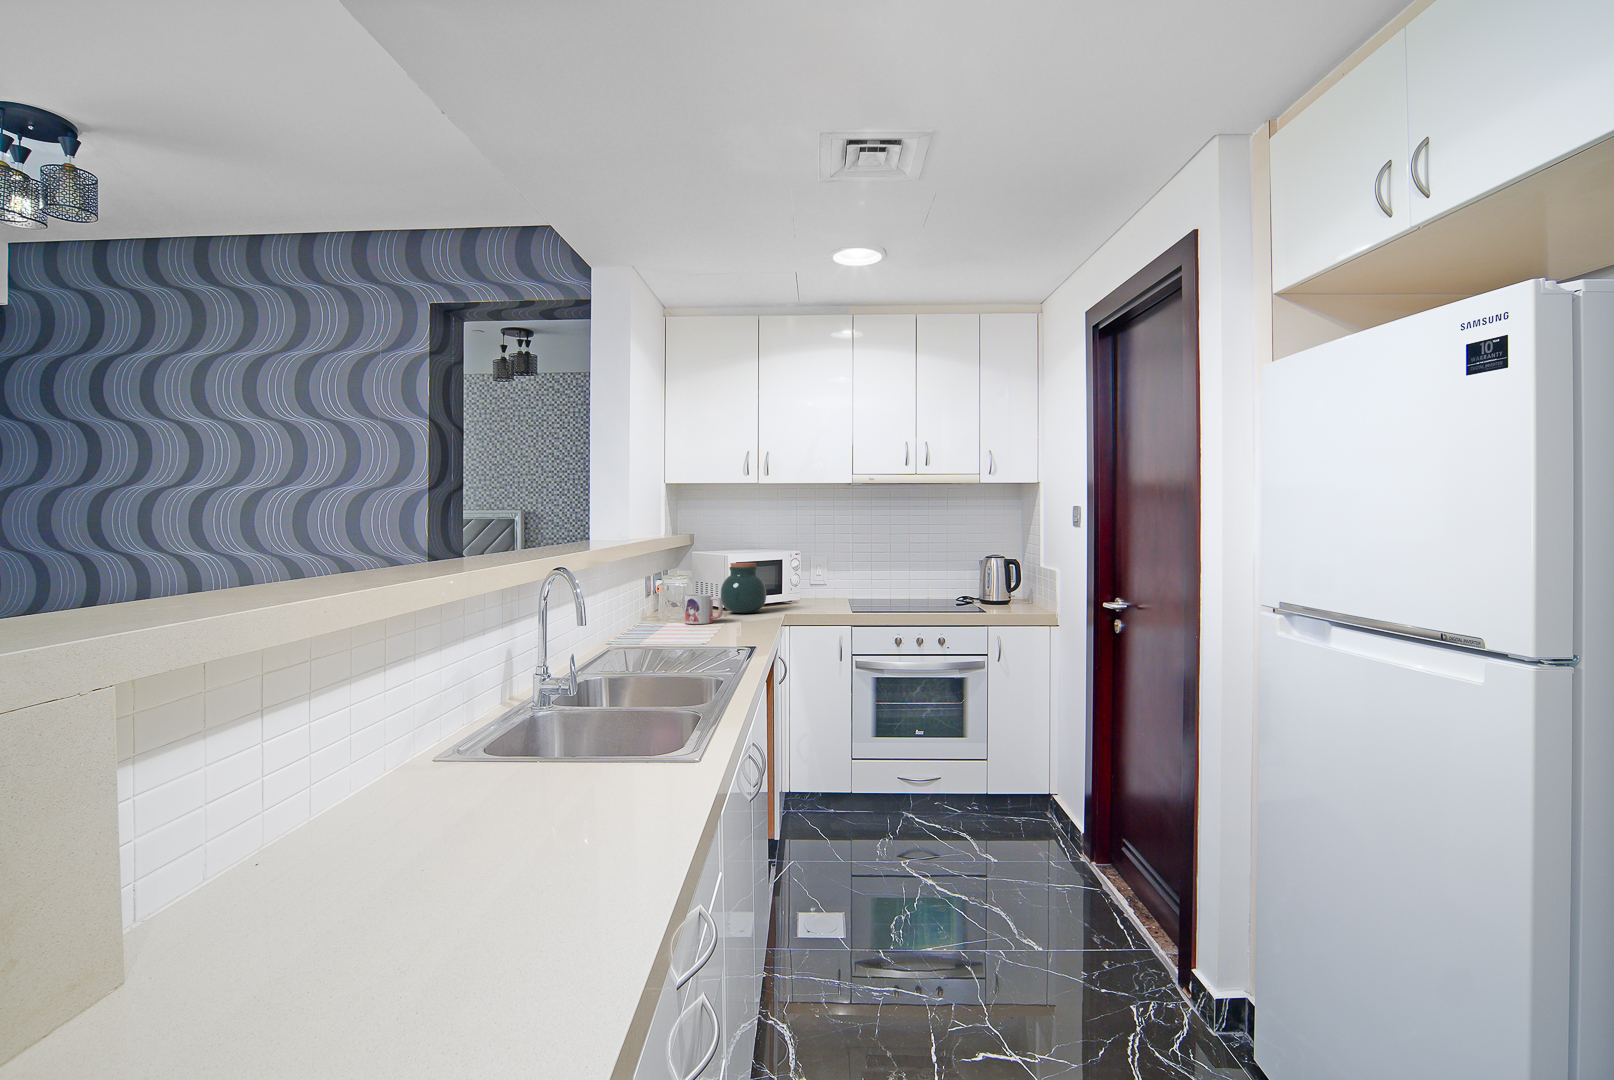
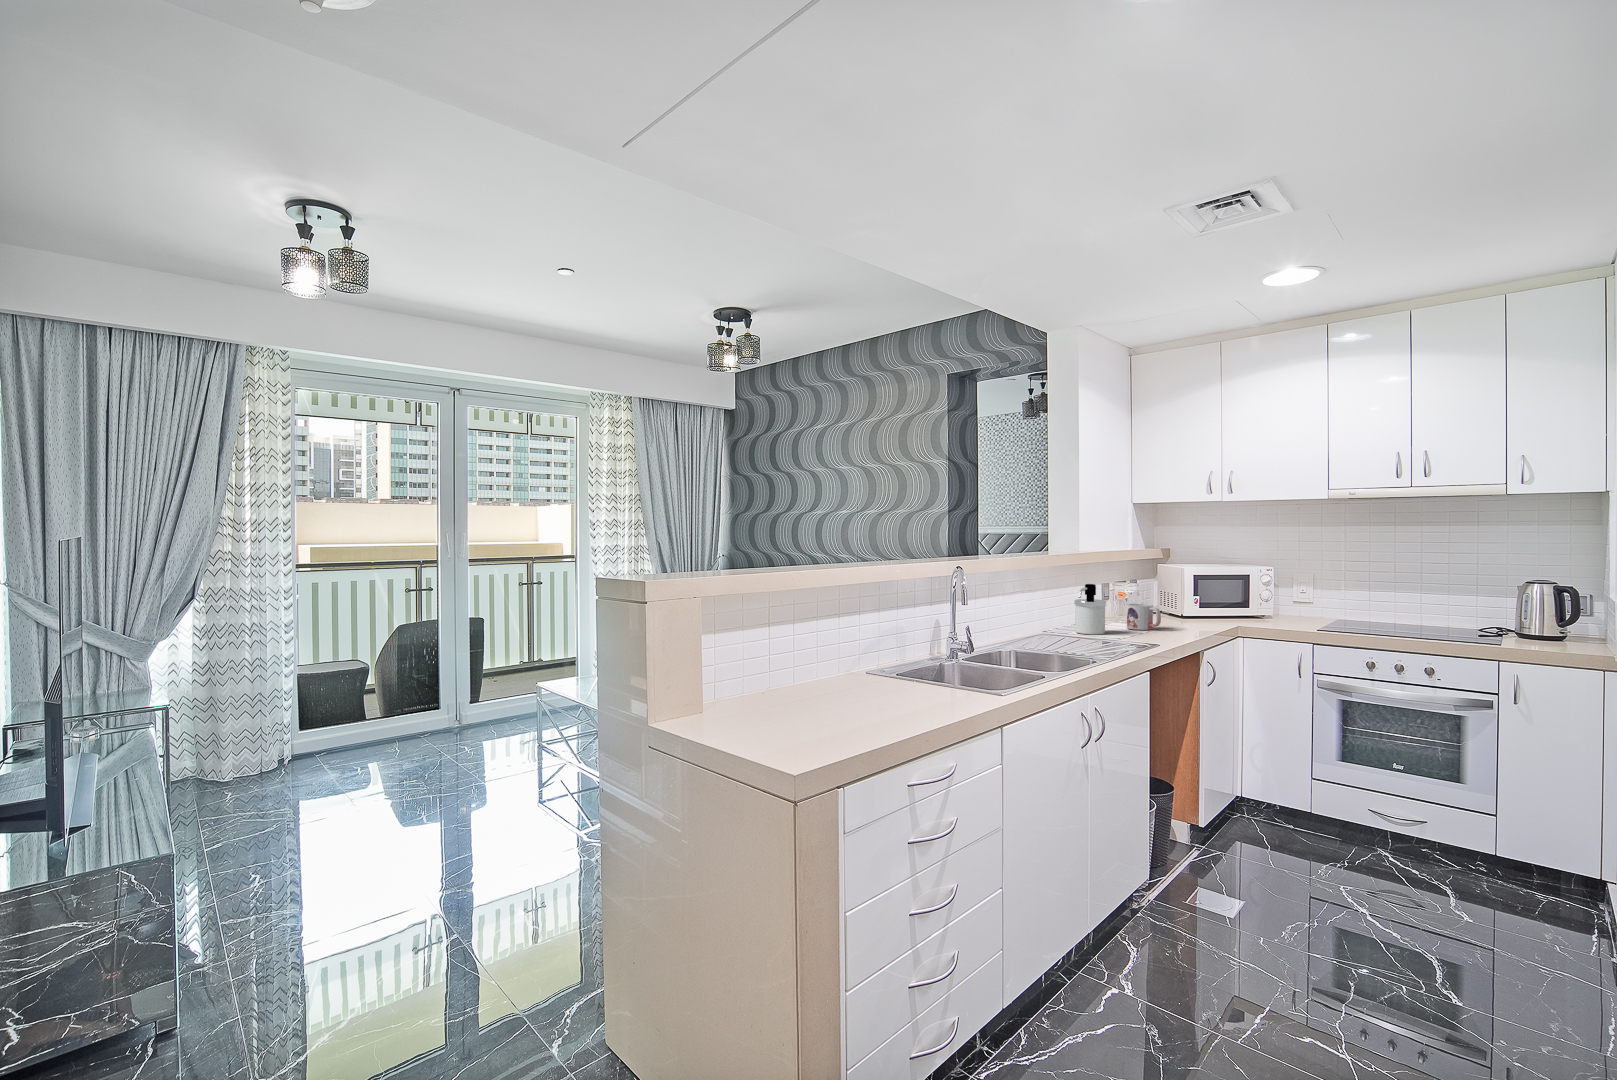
jar: present [721,563,766,613] -> none [1172,577,1218,623]
soap dispenser: none [632,571,670,634] -> present [1074,584,1106,634]

